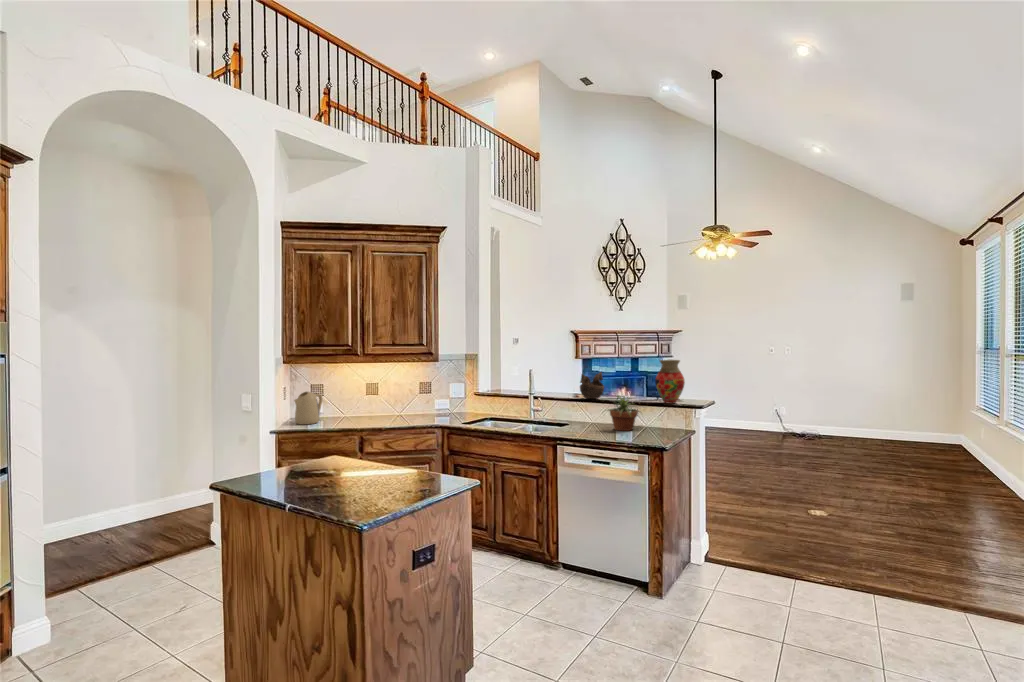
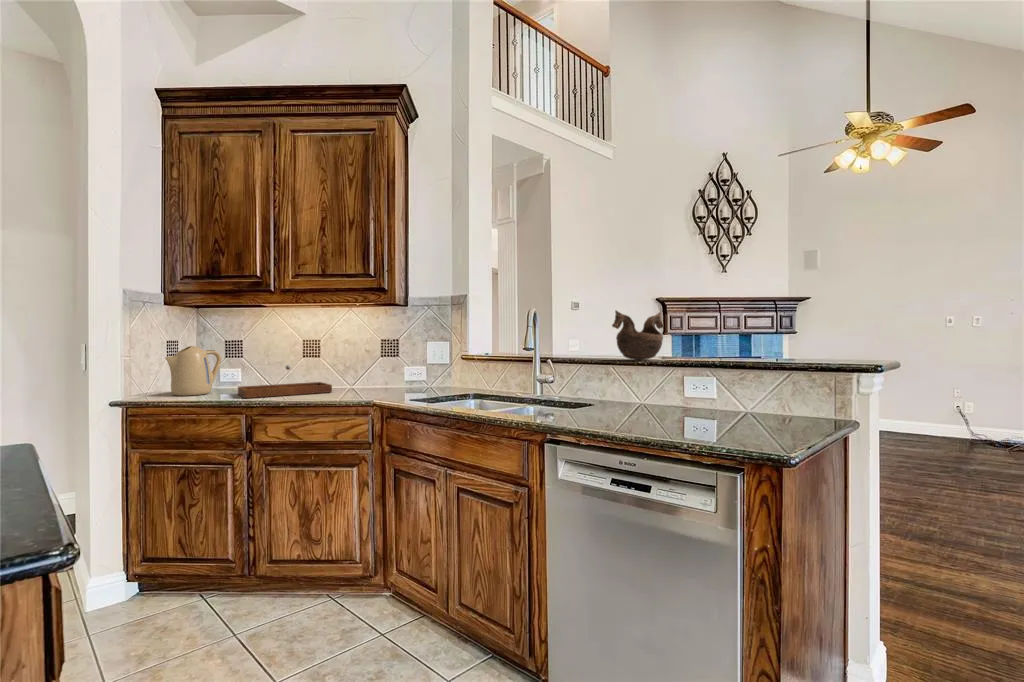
vase: present [655,360,685,404] -> none [764,270,832,364]
potted plant: present [608,396,639,431] -> none [649,343,747,419]
tray: none [339,402,398,425] -> present [238,366,332,398]

